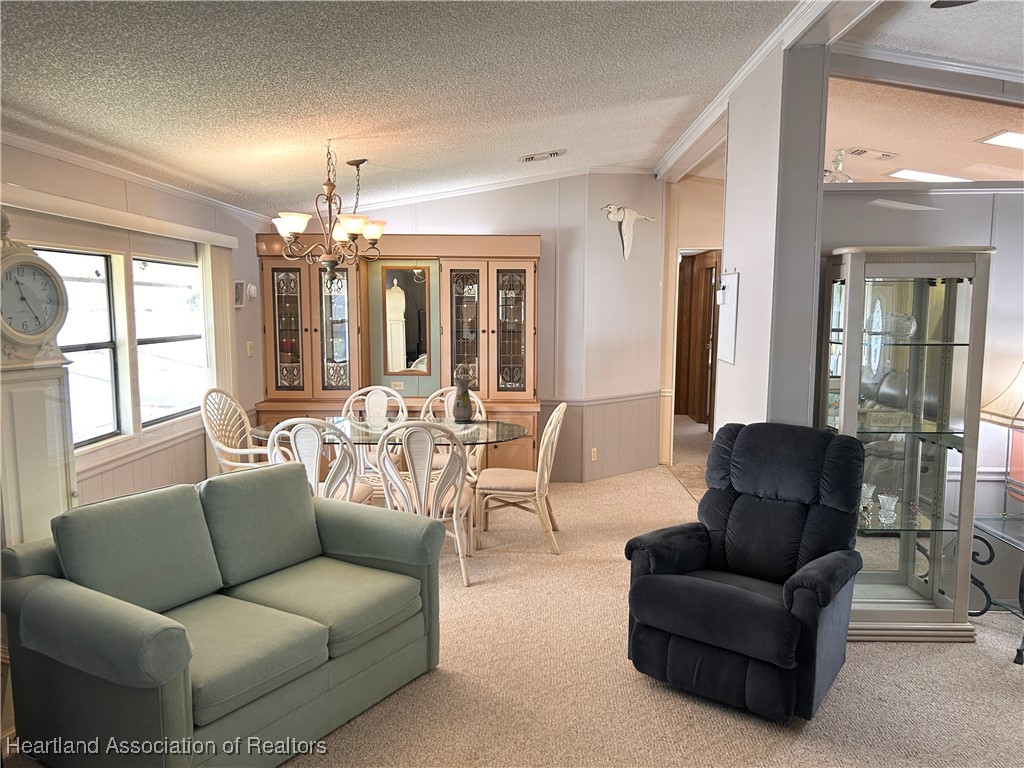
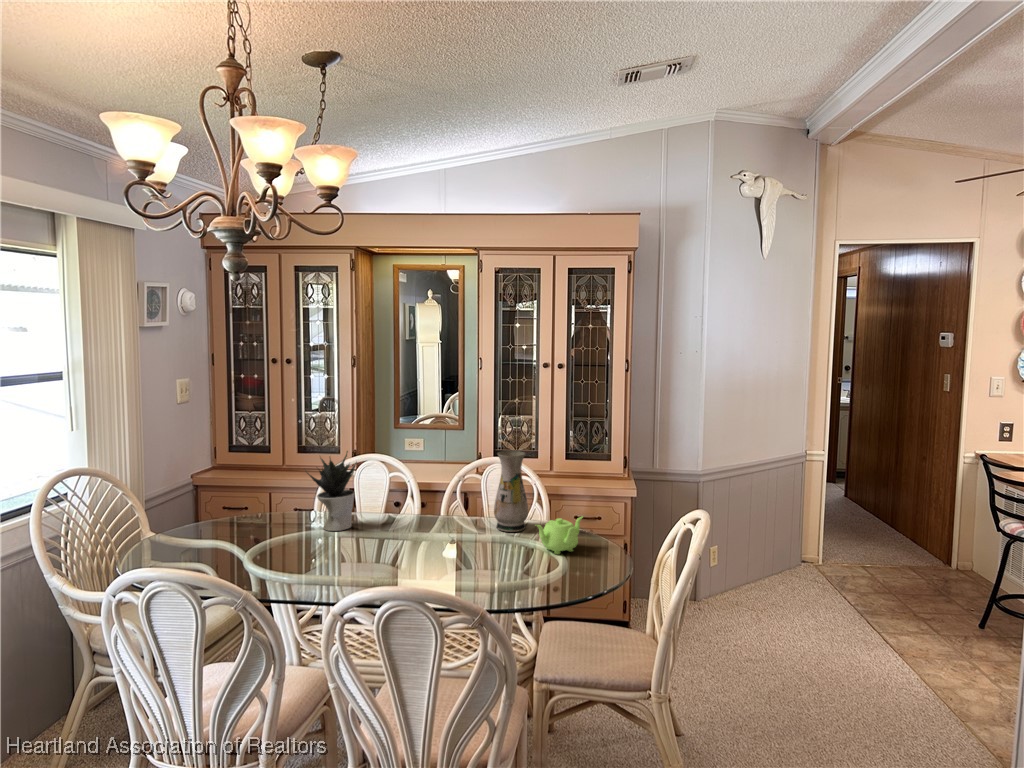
potted plant: none [343,379,373,425] -> present [307,451,357,531]
teapot: none [476,411,502,430] -> present [536,516,583,554]

